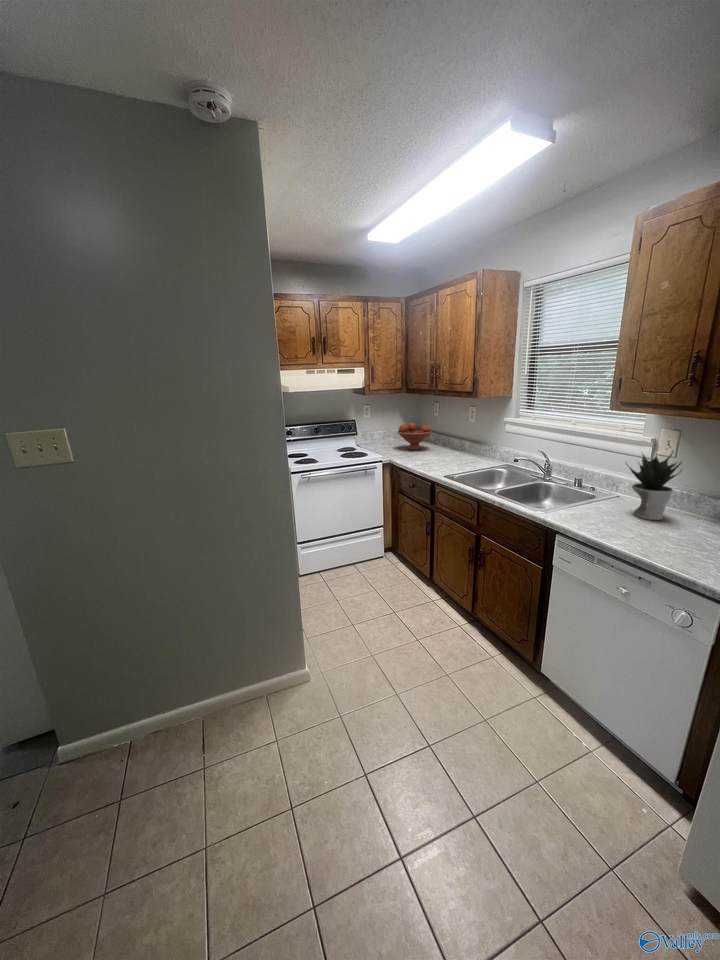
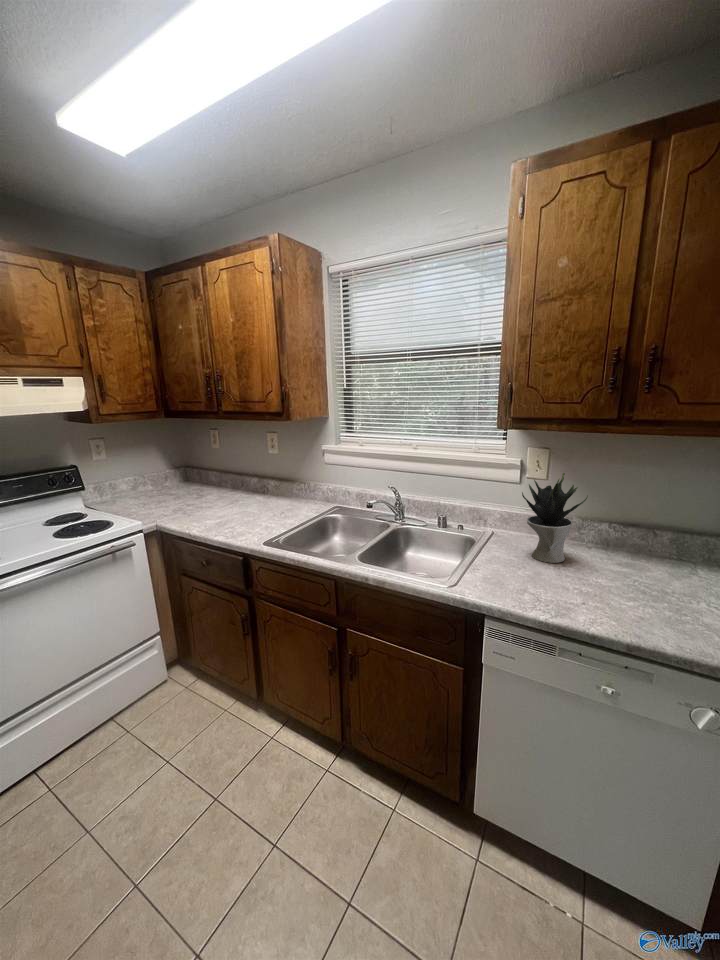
fruit bowl: present [398,423,432,450] -> none [161,461,218,503]

